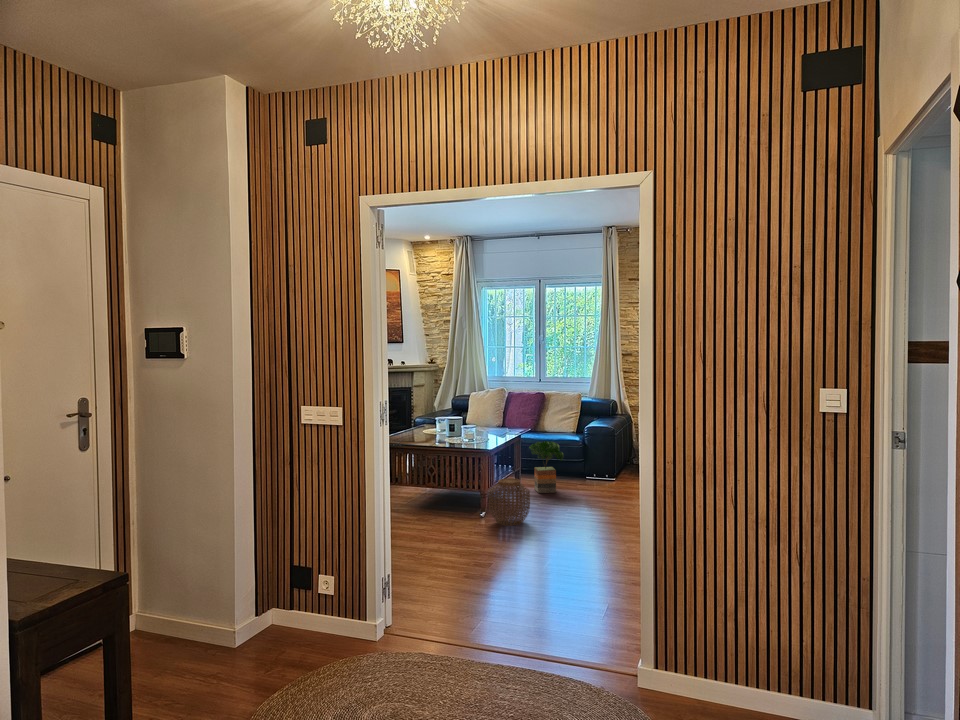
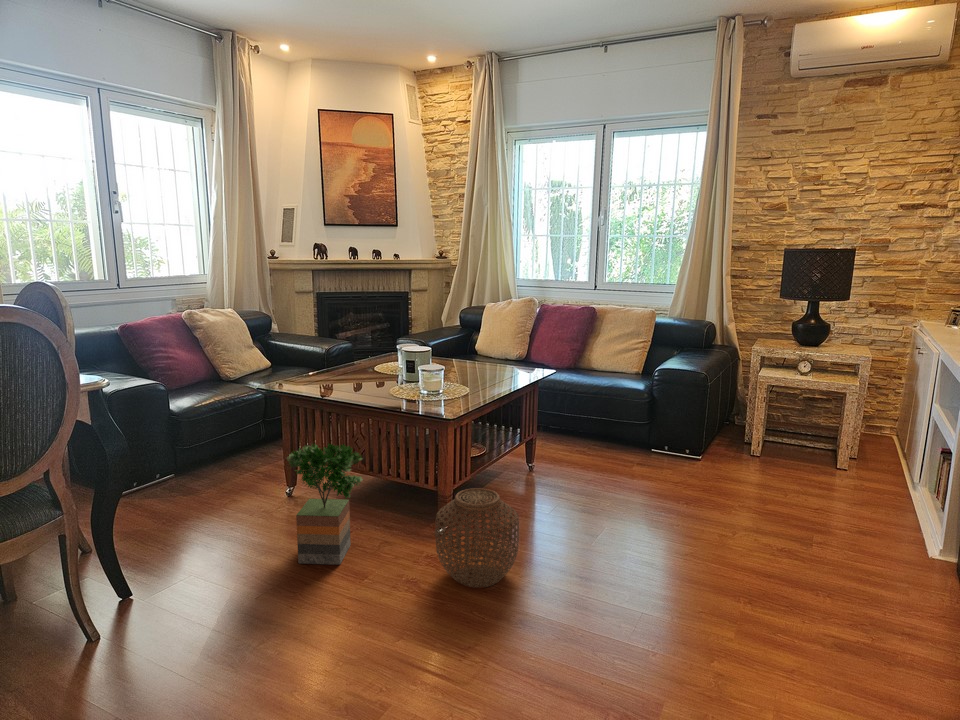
potted tree: present [530,441,563,493] -> present [288,443,363,565]

